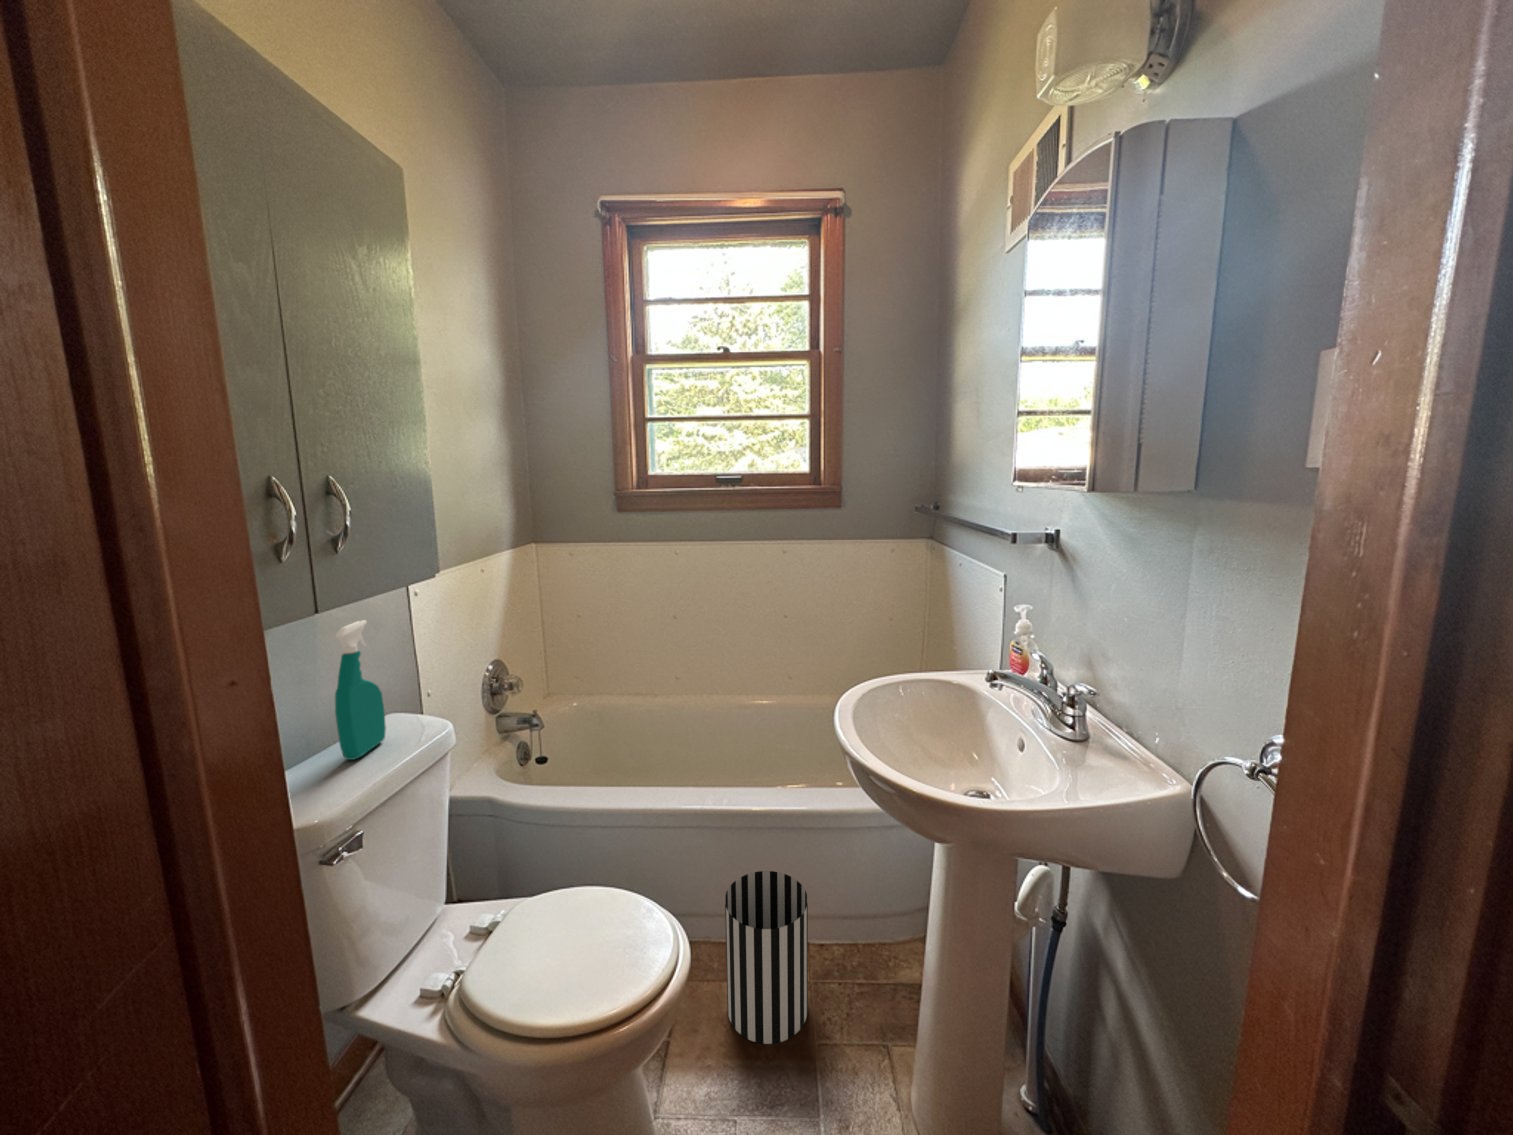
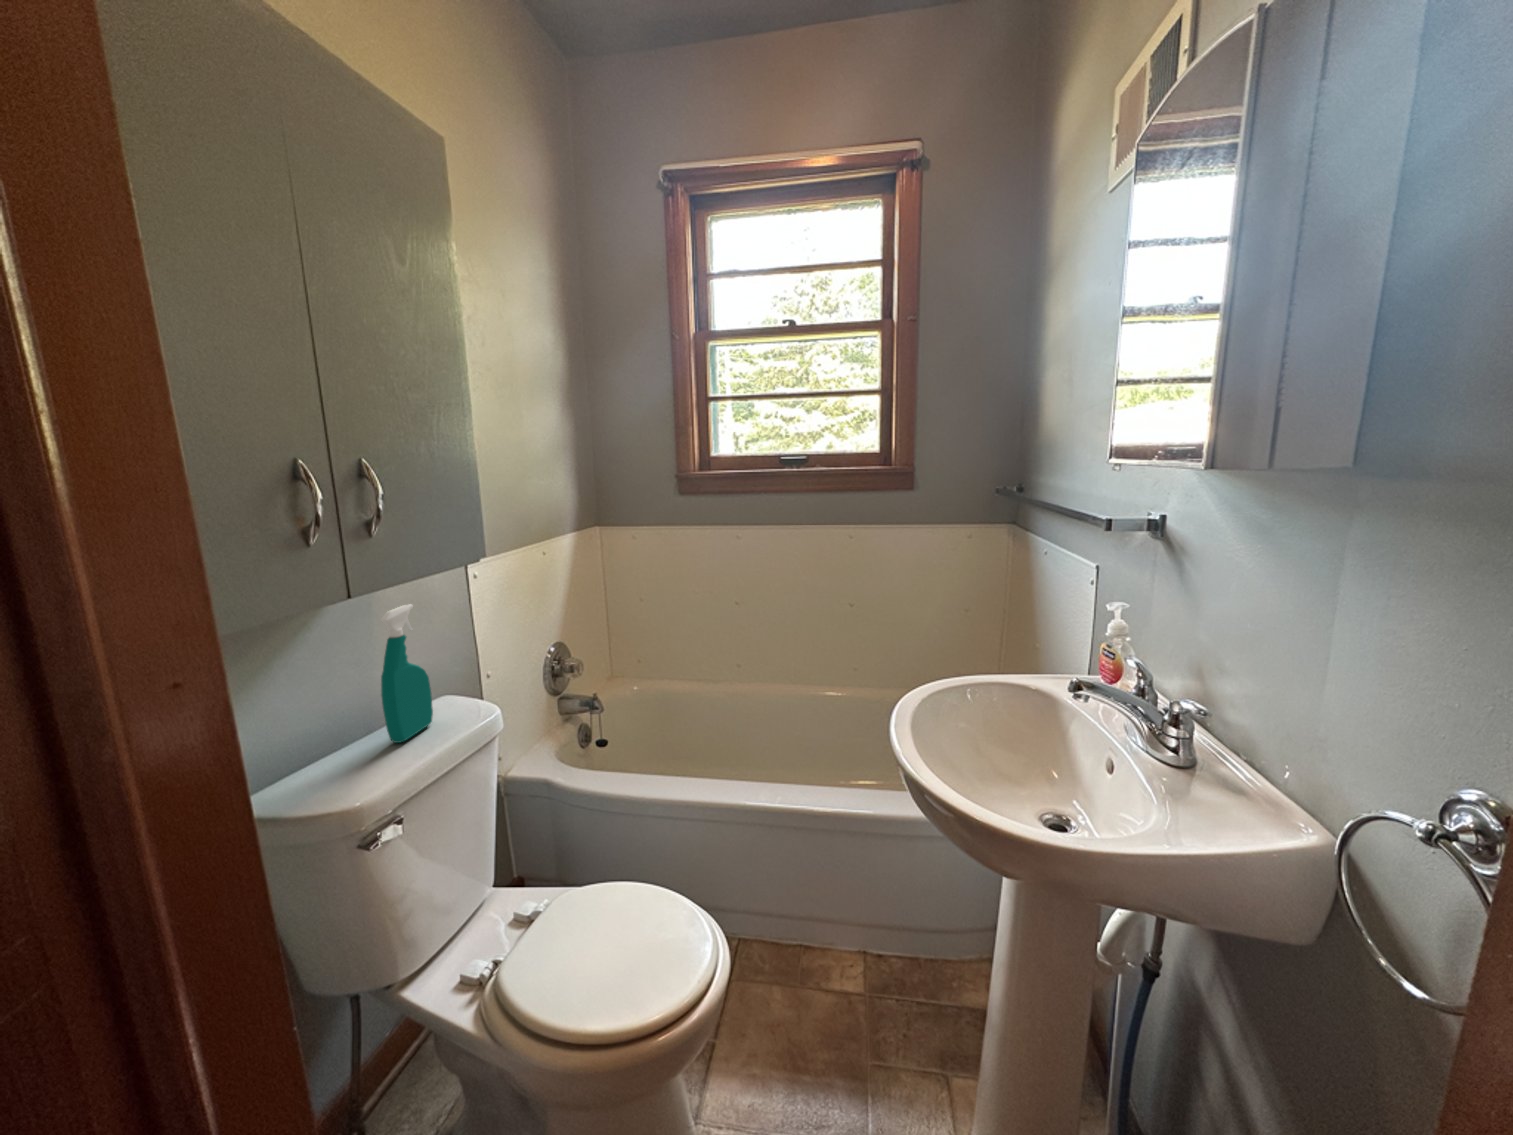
wastebasket: present [725,871,808,1044] -> none [774,877,863,1060]

